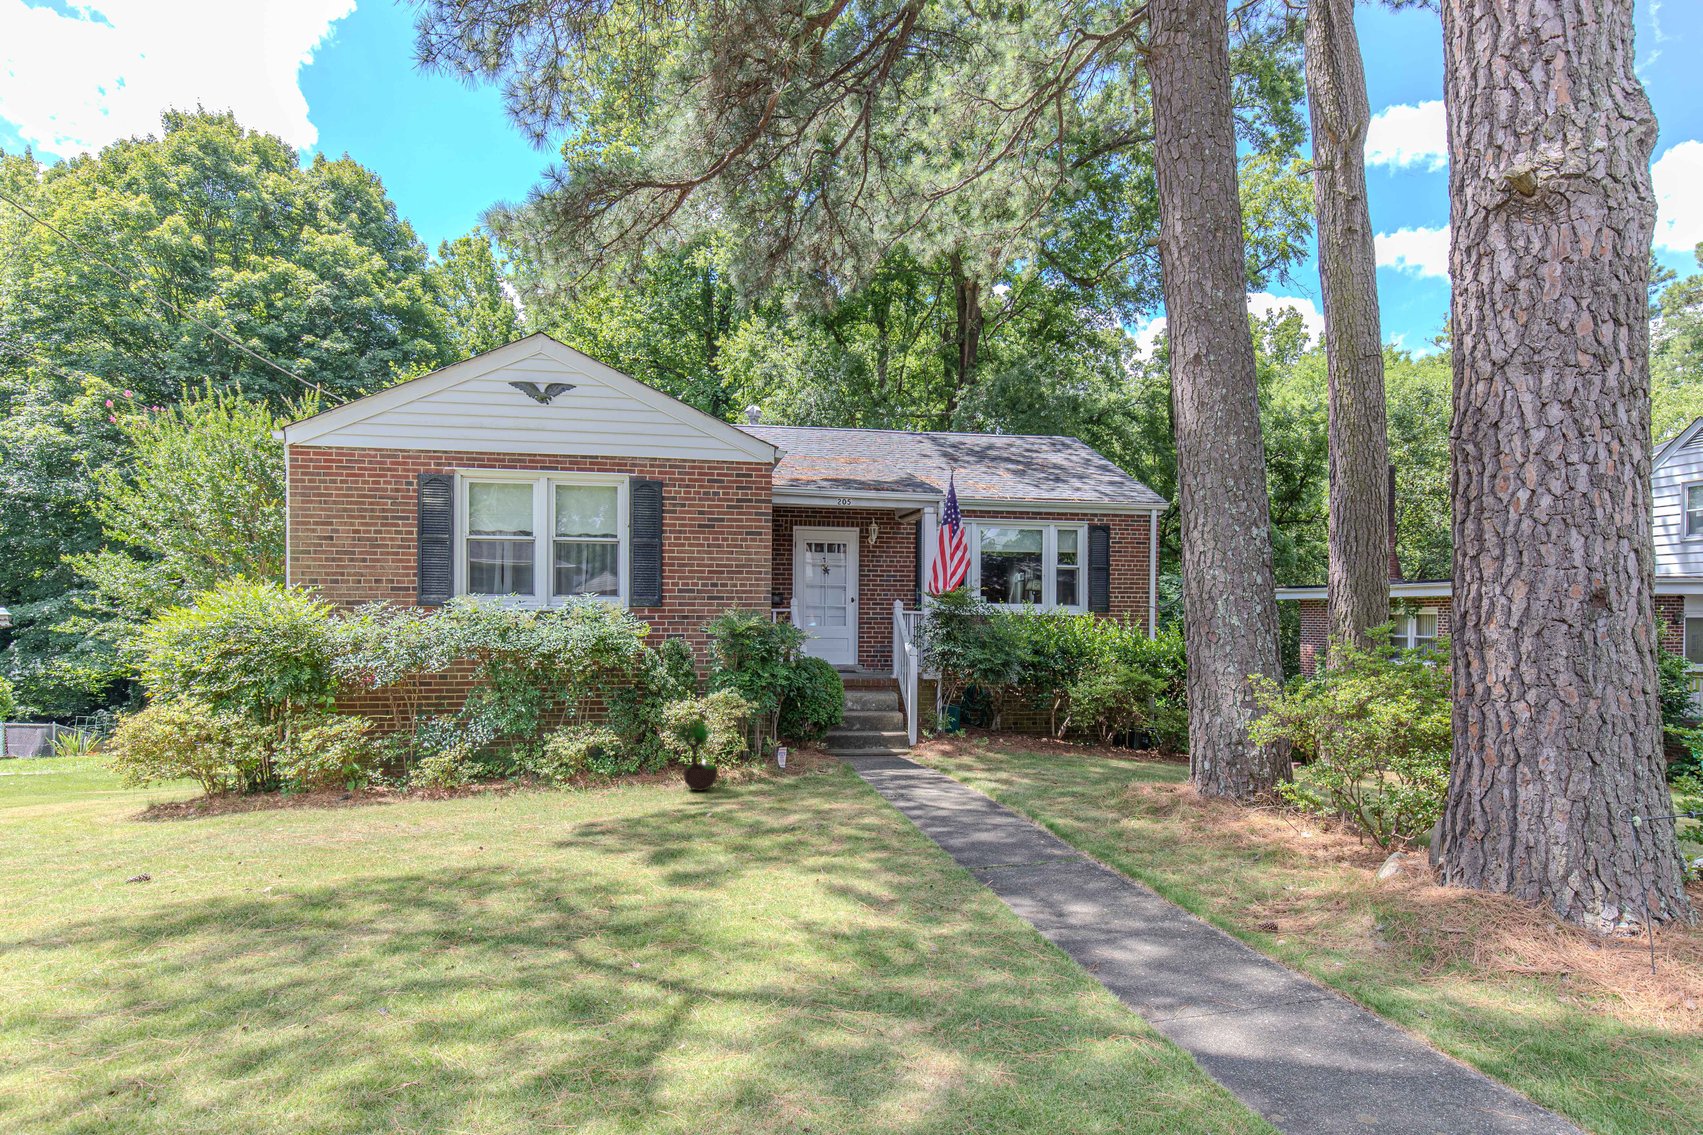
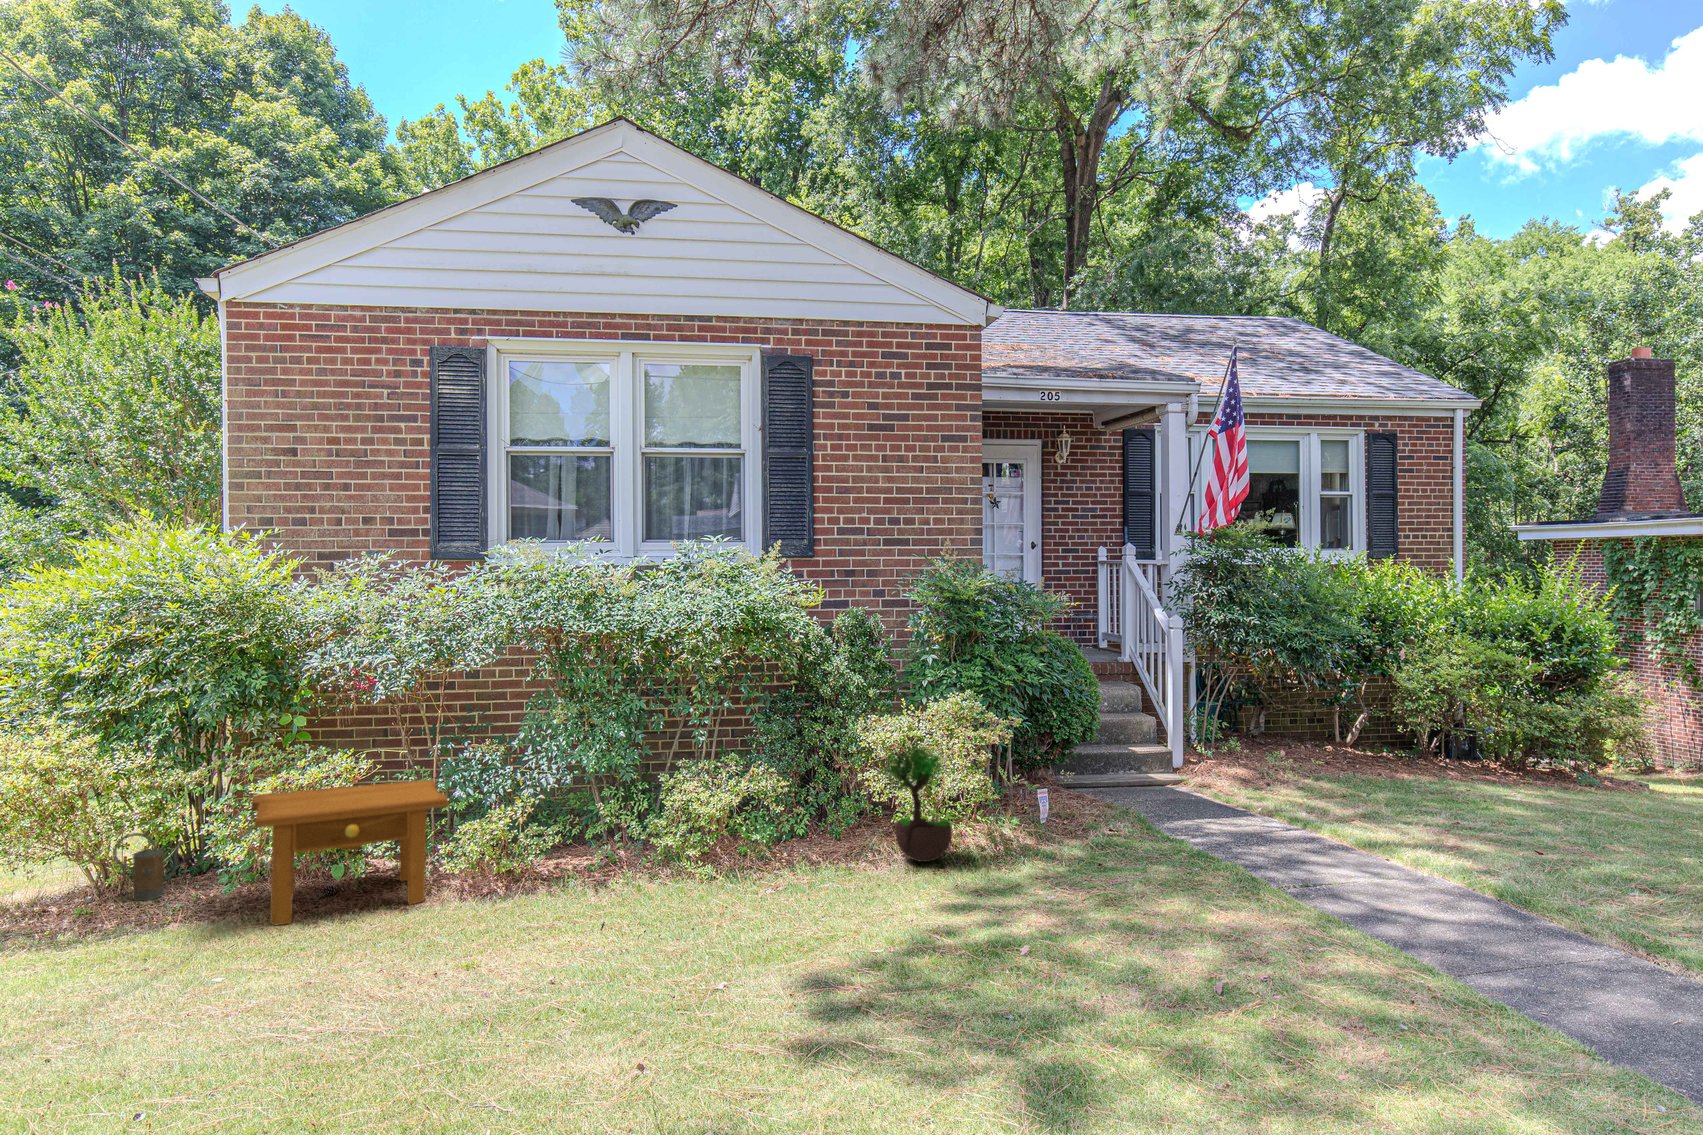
side table: none [298,736,412,811] -> present [251,780,448,925]
watering can: none [216,762,258,801] -> present [113,833,183,901]

